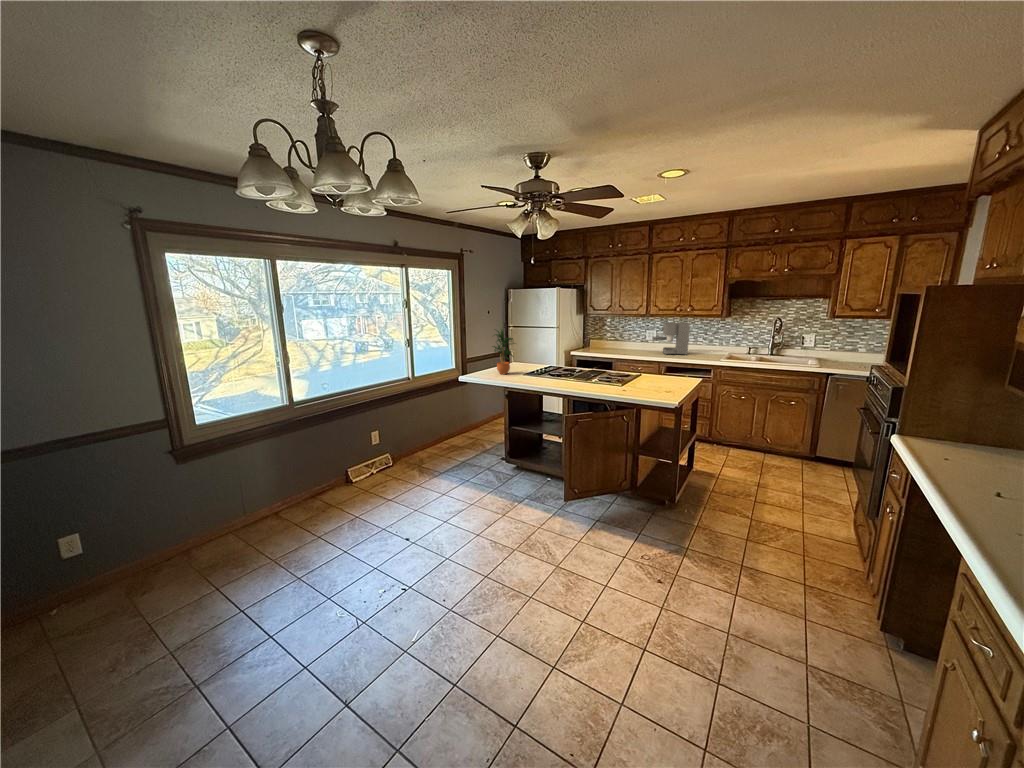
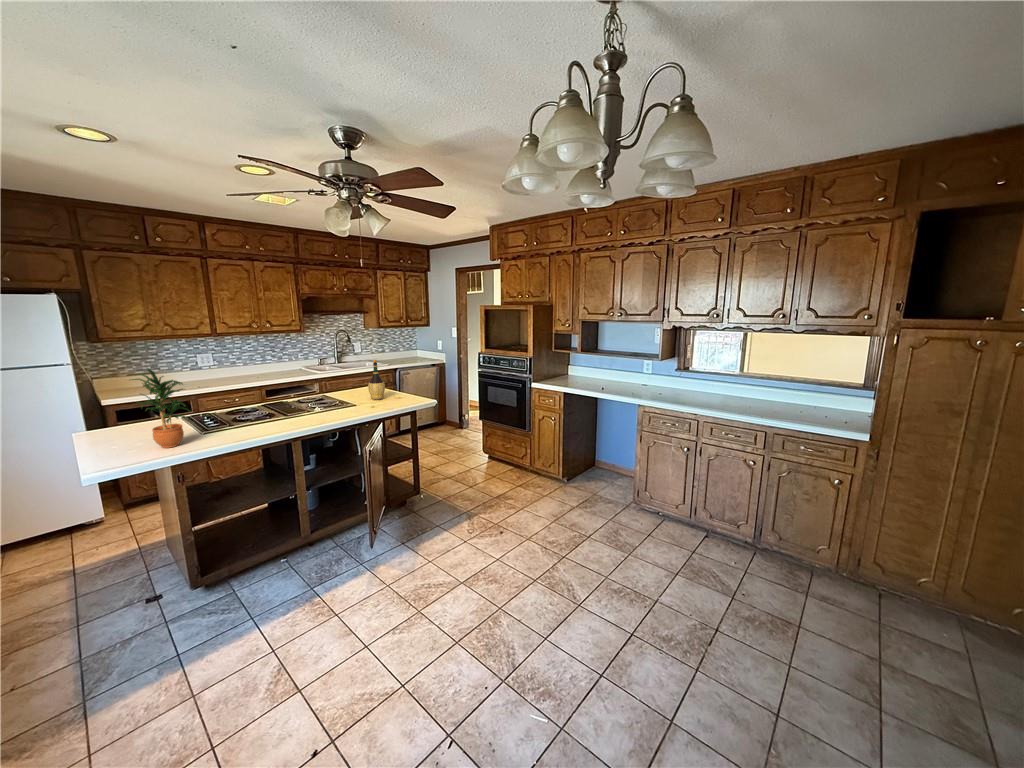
coffee maker: present [652,322,690,355] -> none [232,340,278,378]
wine bottle: none [645,346,663,386] -> present [368,360,385,400]

